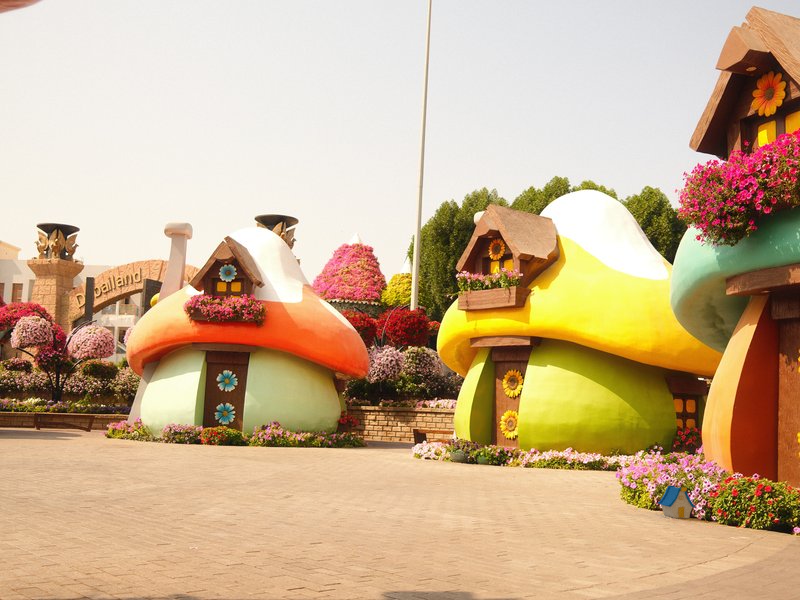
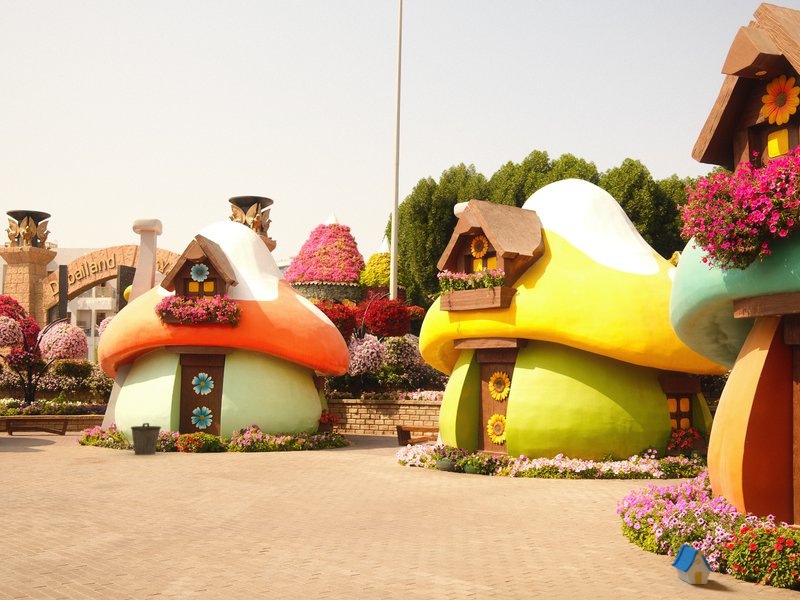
trash can: none [157,415,186,445] -> present [131,423,161,455]

